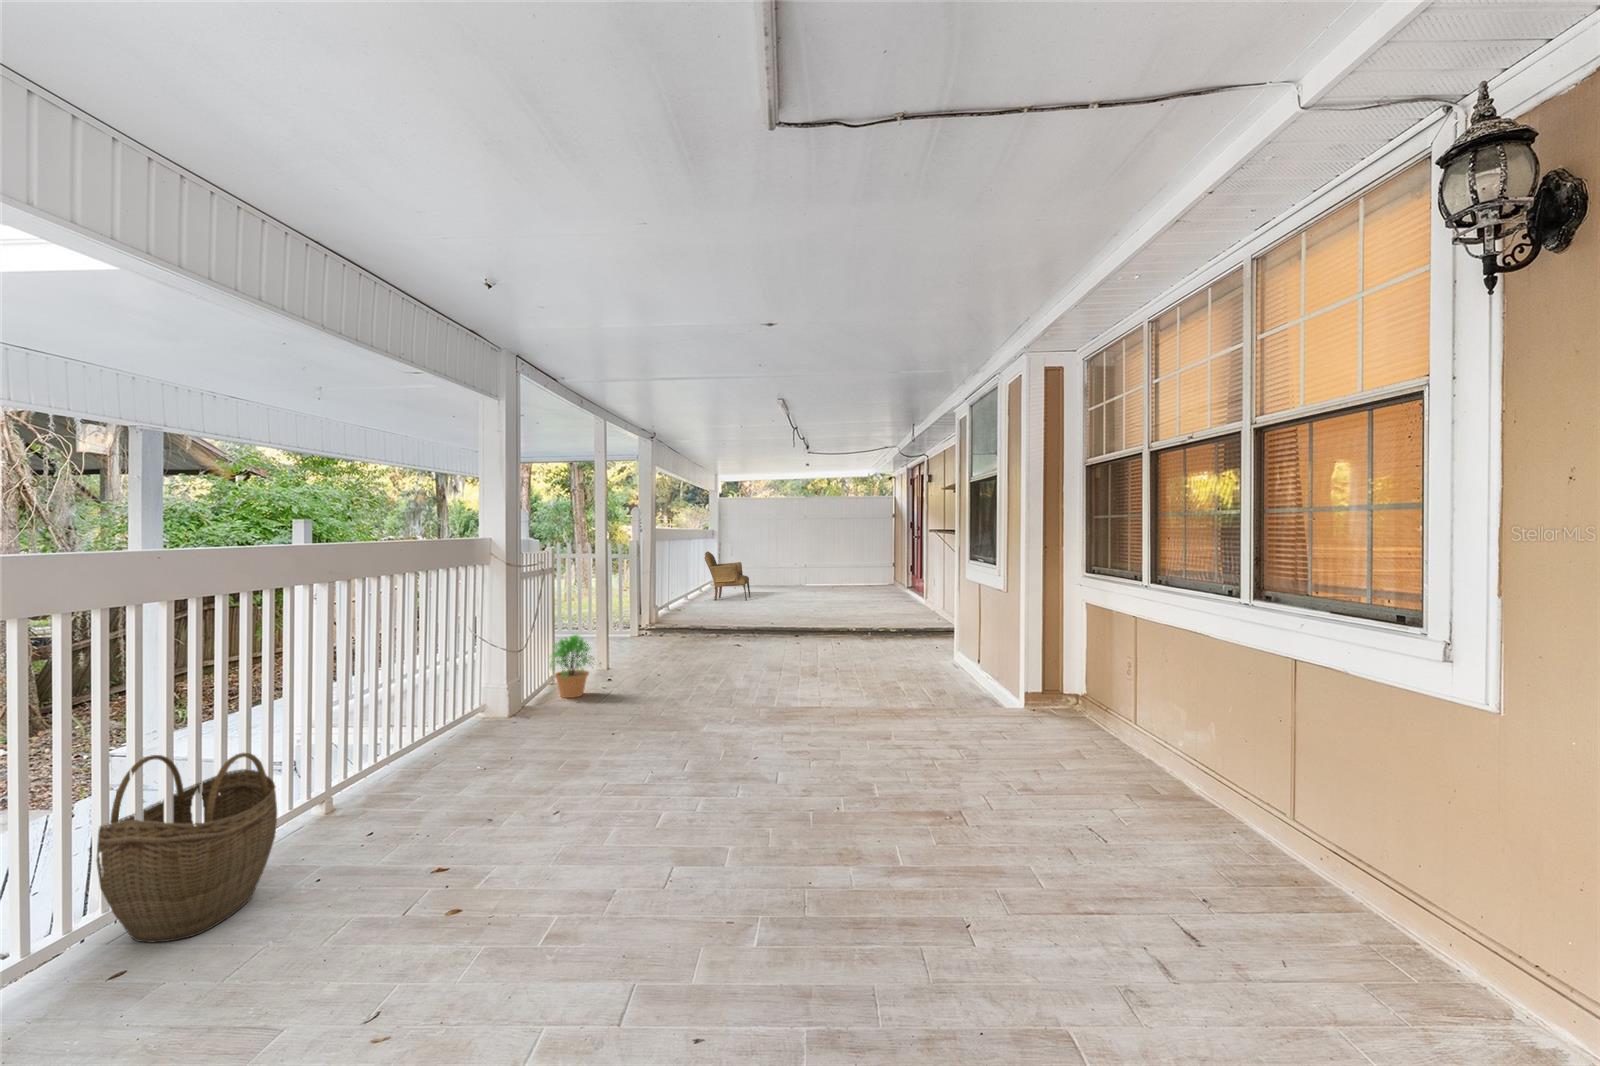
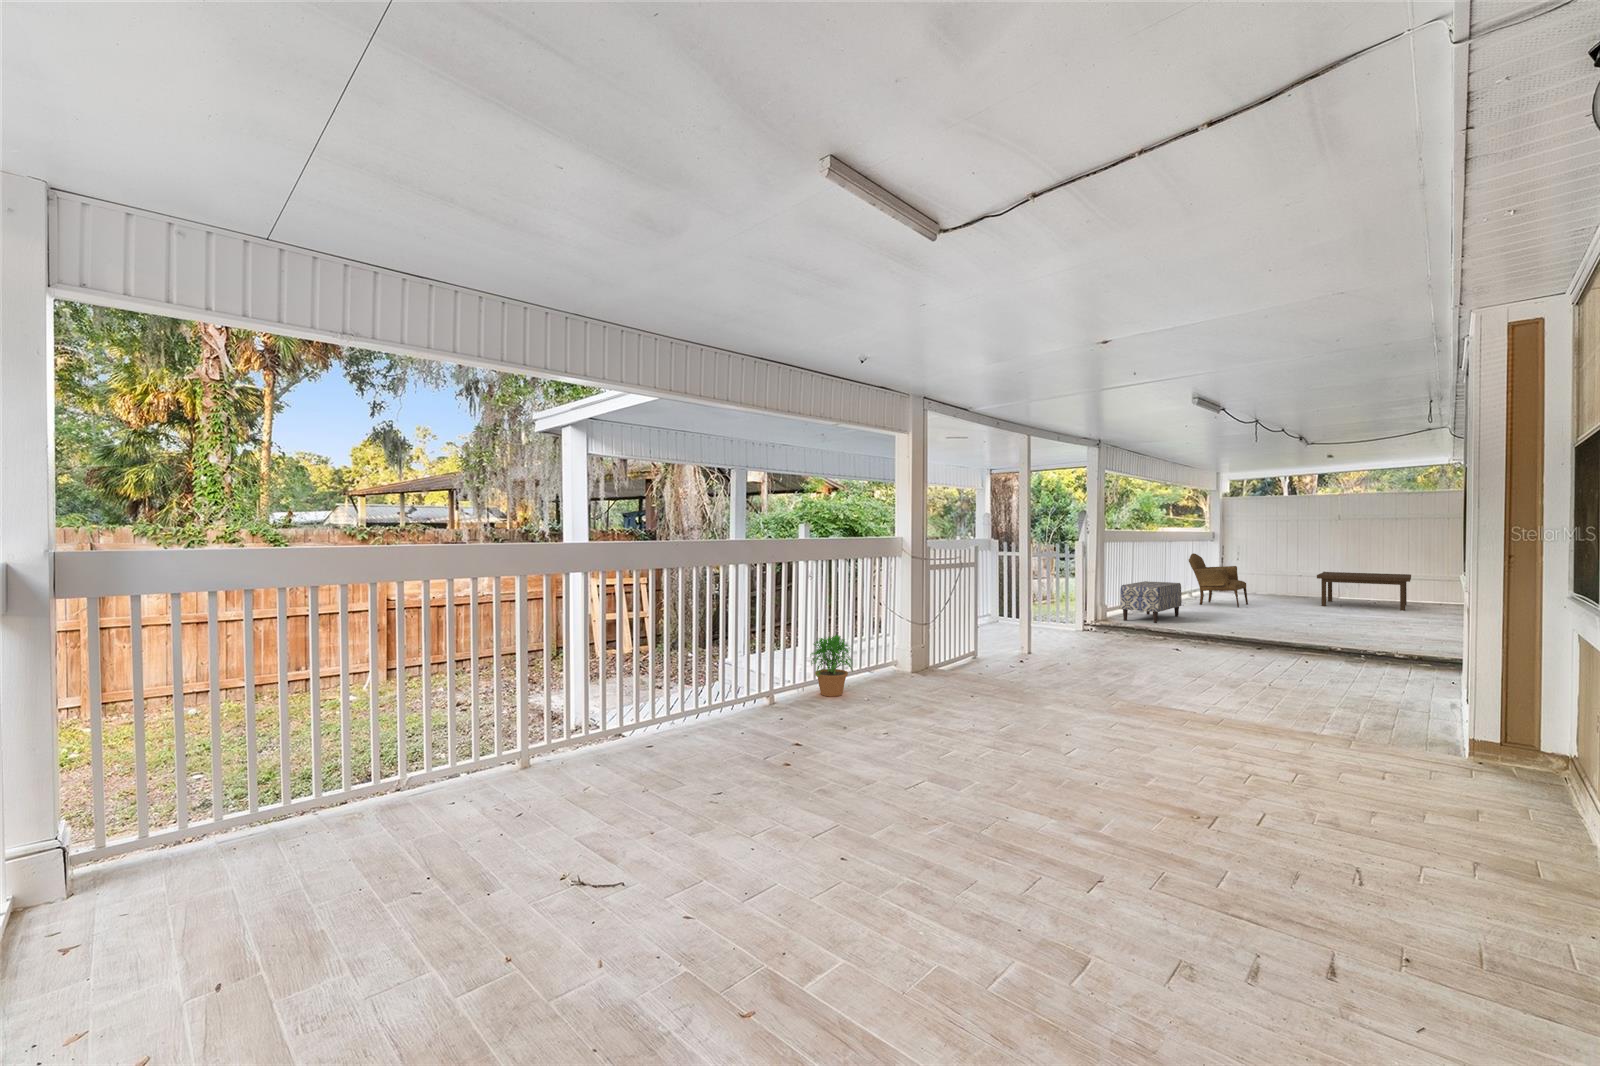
coffee table: none [797,564,857,594] -> present [1317,572,1411,611]
bench: none [666,580,713,623] -> present [1120,581,1182,623]
potted plant: present [550,635,593,698] -> present [811,635,853,697]
woven basket: present [96,753,277,942] -> none [651,646,726,740]

